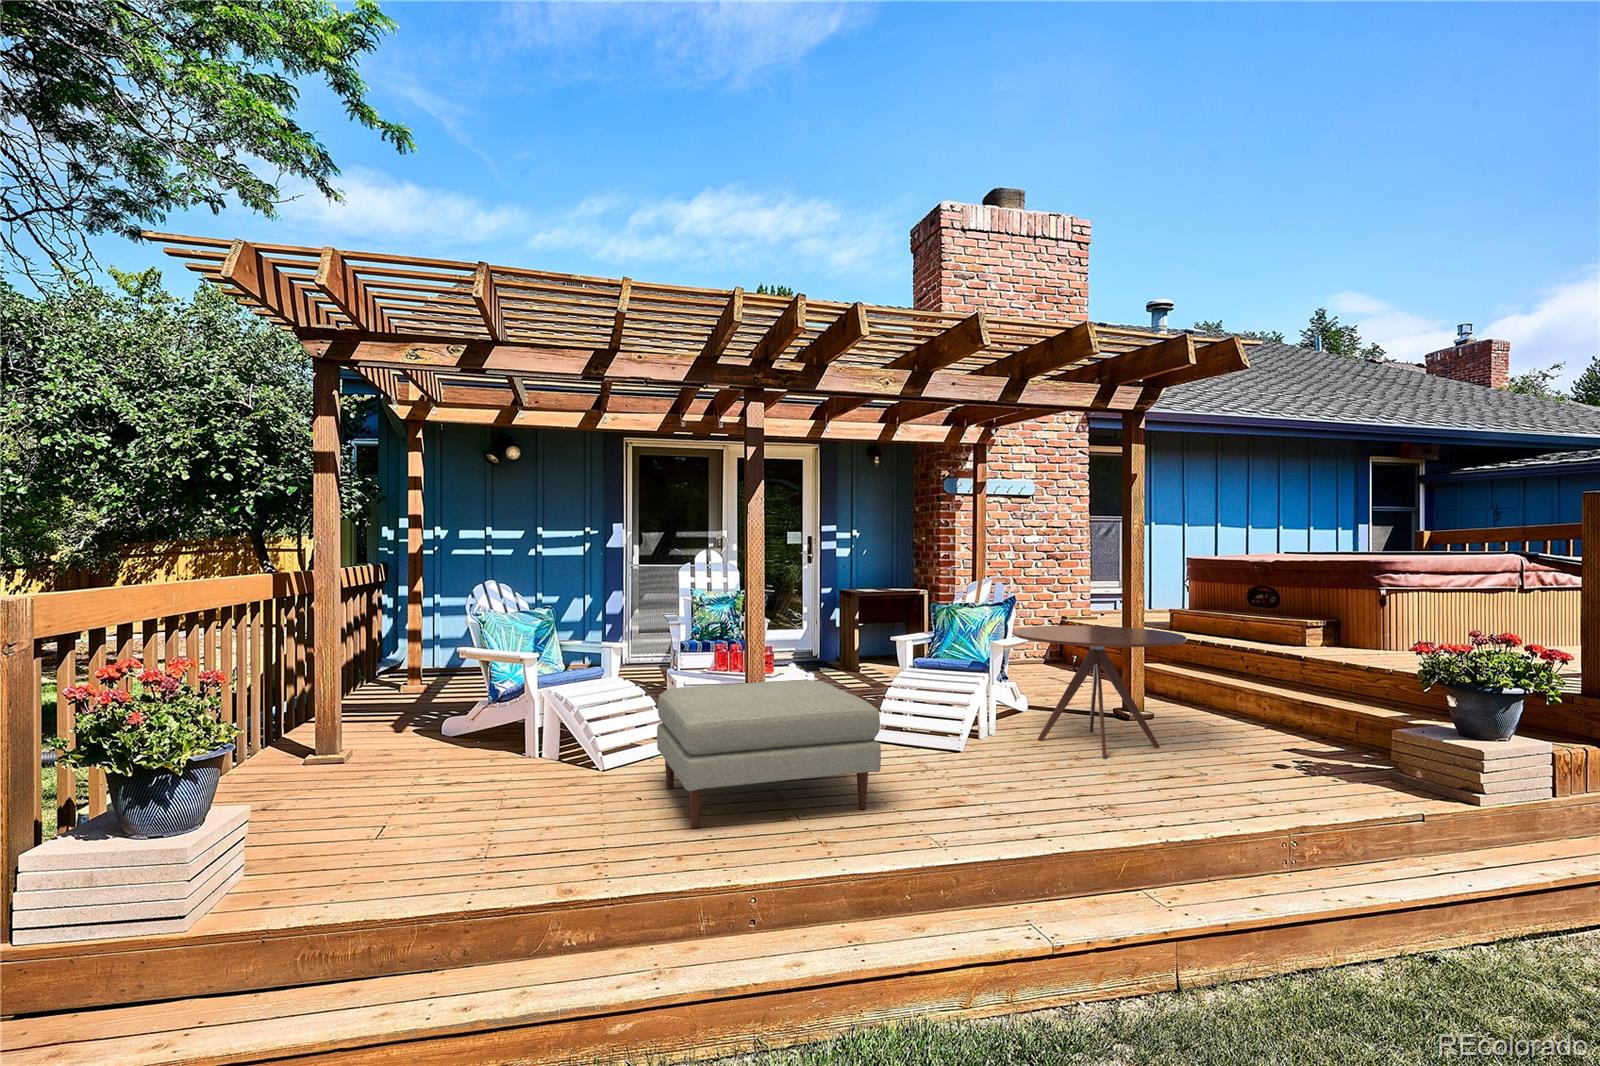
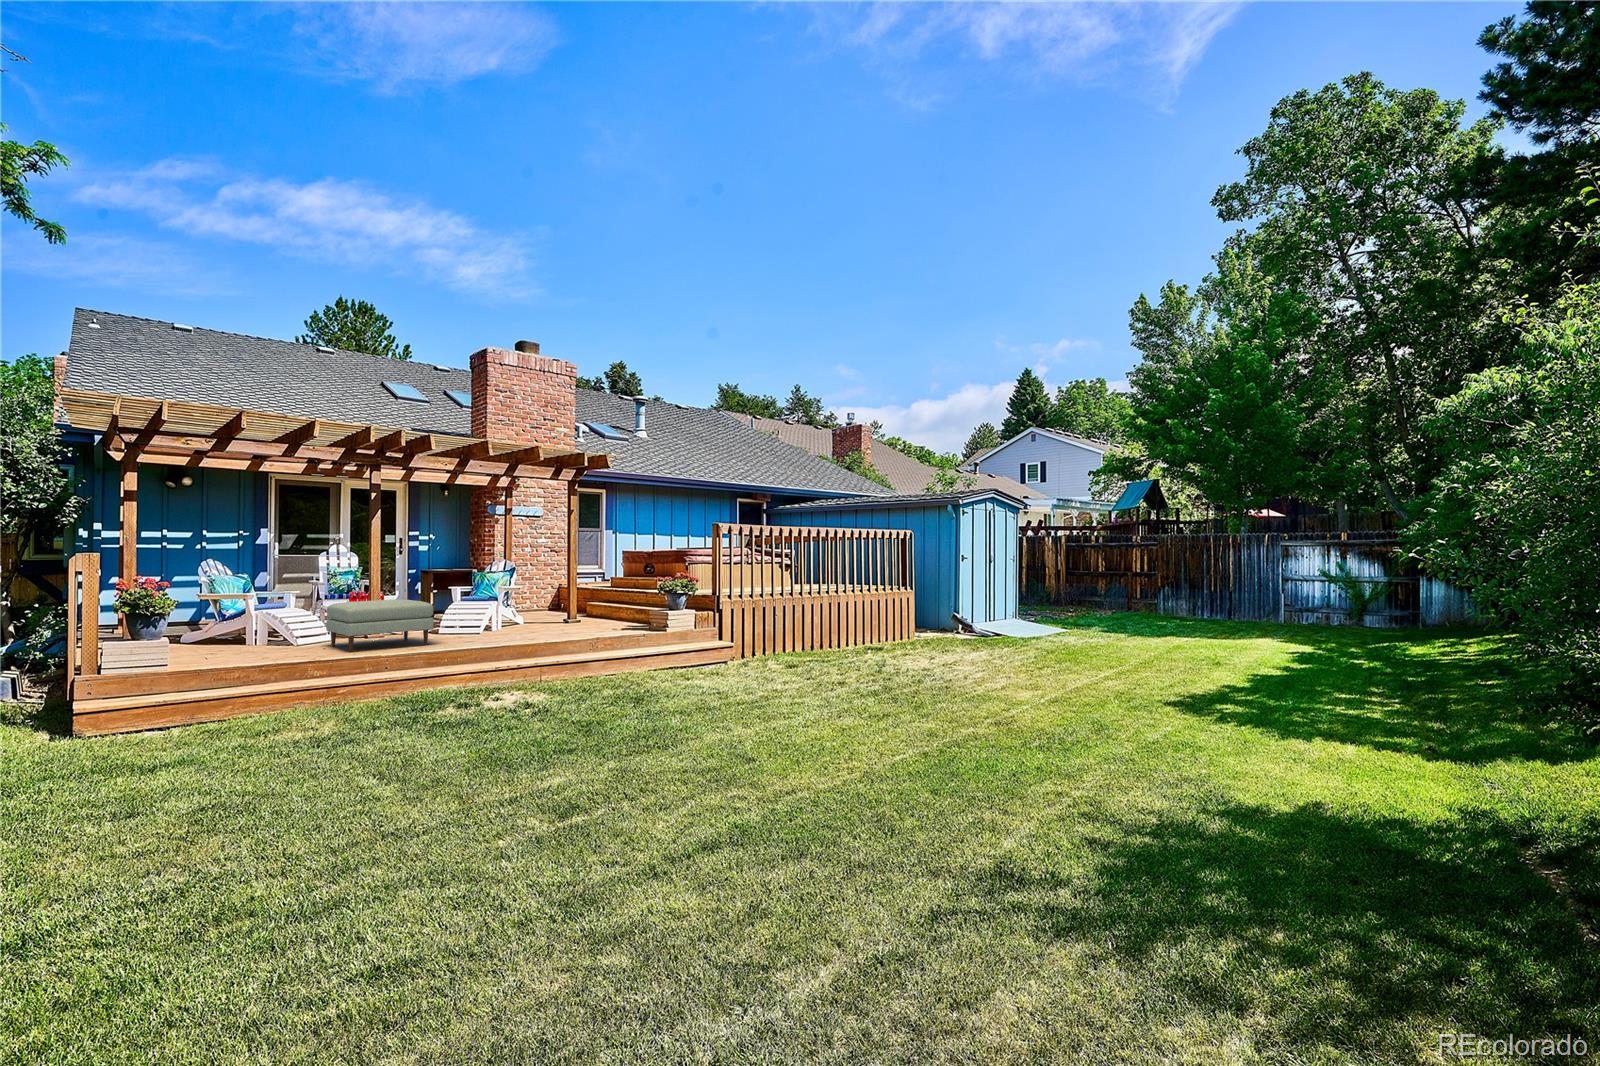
round table: present [1013,626,1186,759] -> none [506,579,580,631]

